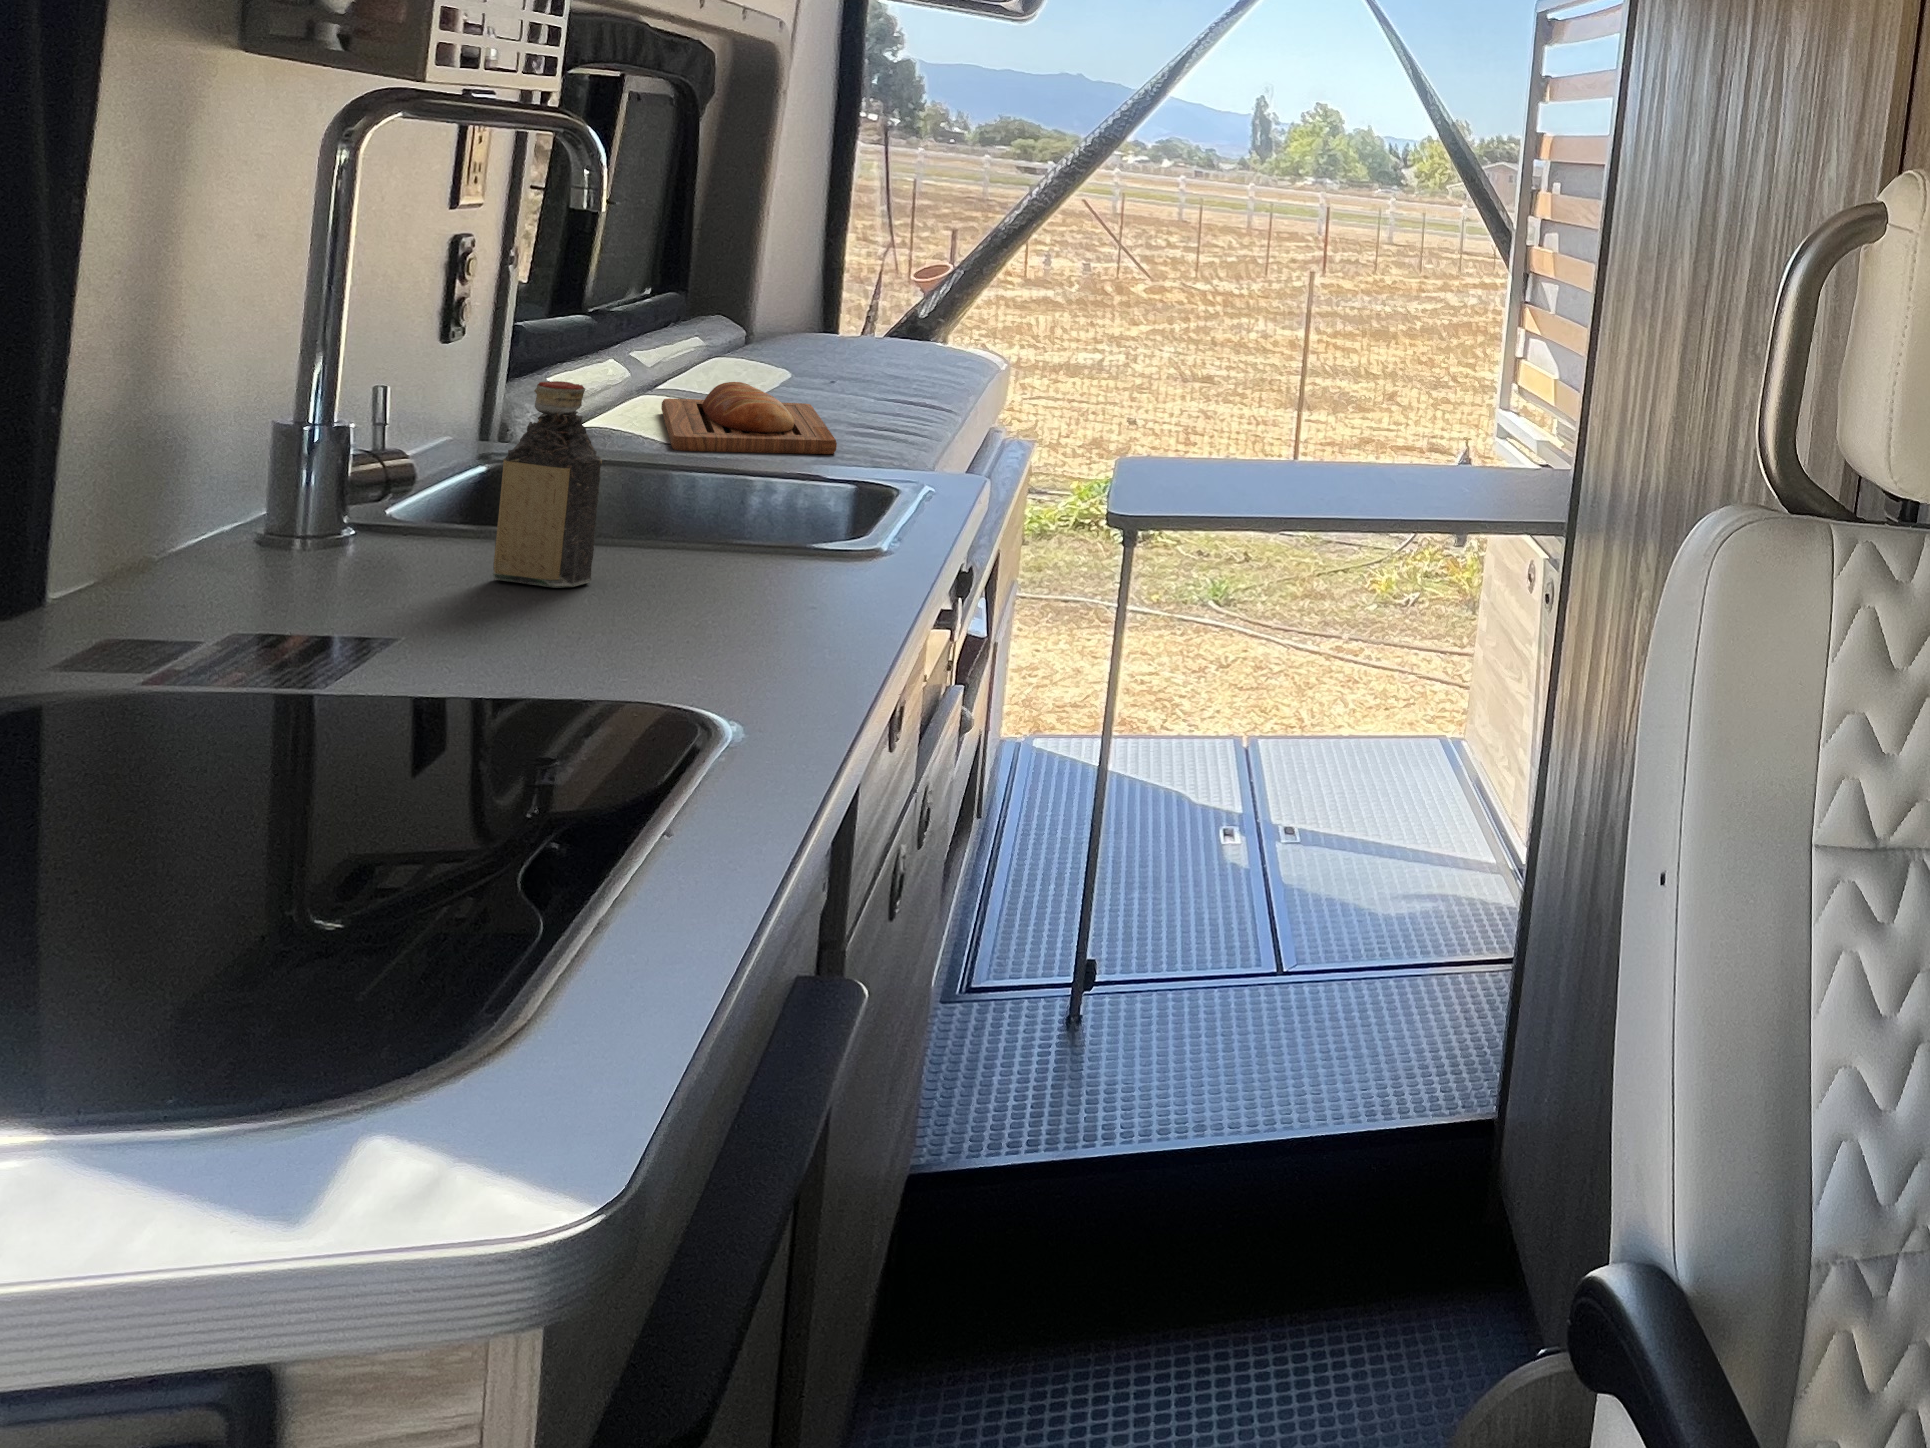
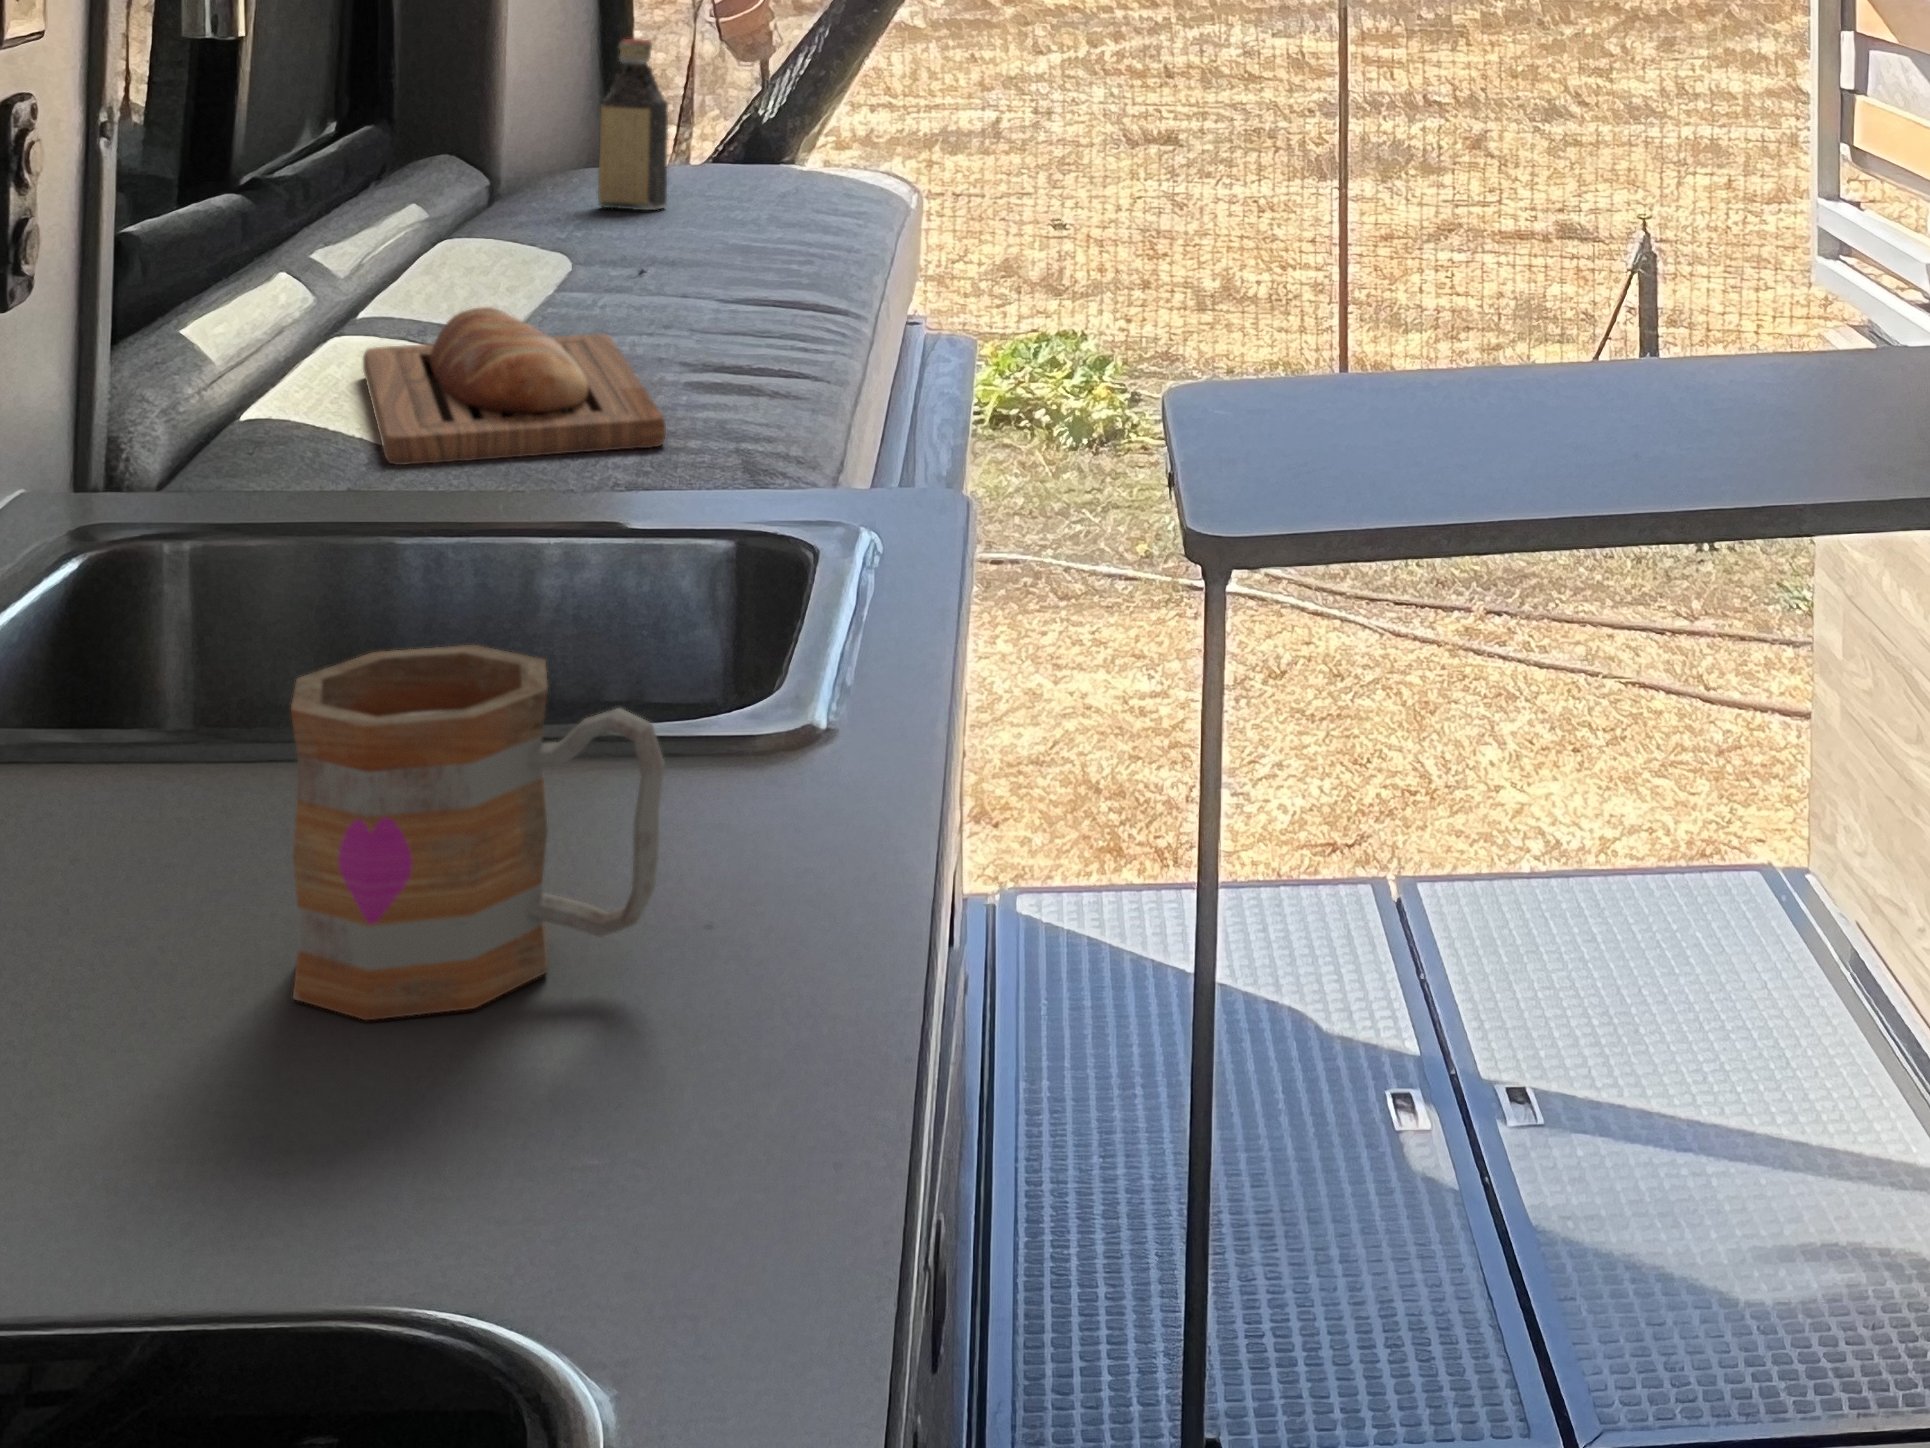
bottle: present [493,381,602,588] -> present [598,39,668,210]
mug: none [607,487,806,638] -> present [291,645,665,1020]

